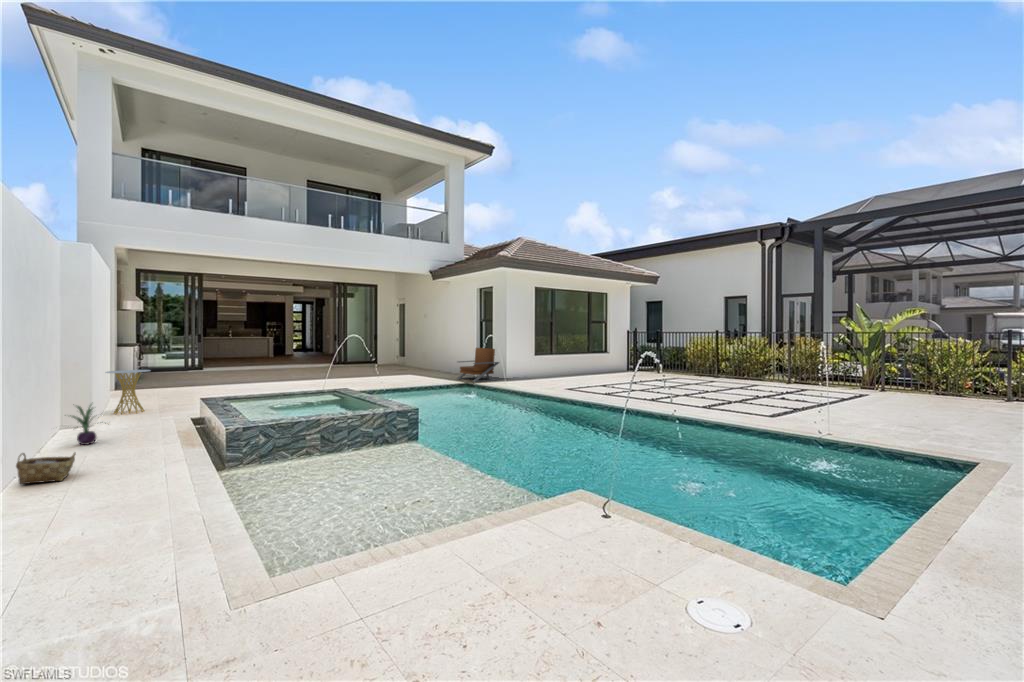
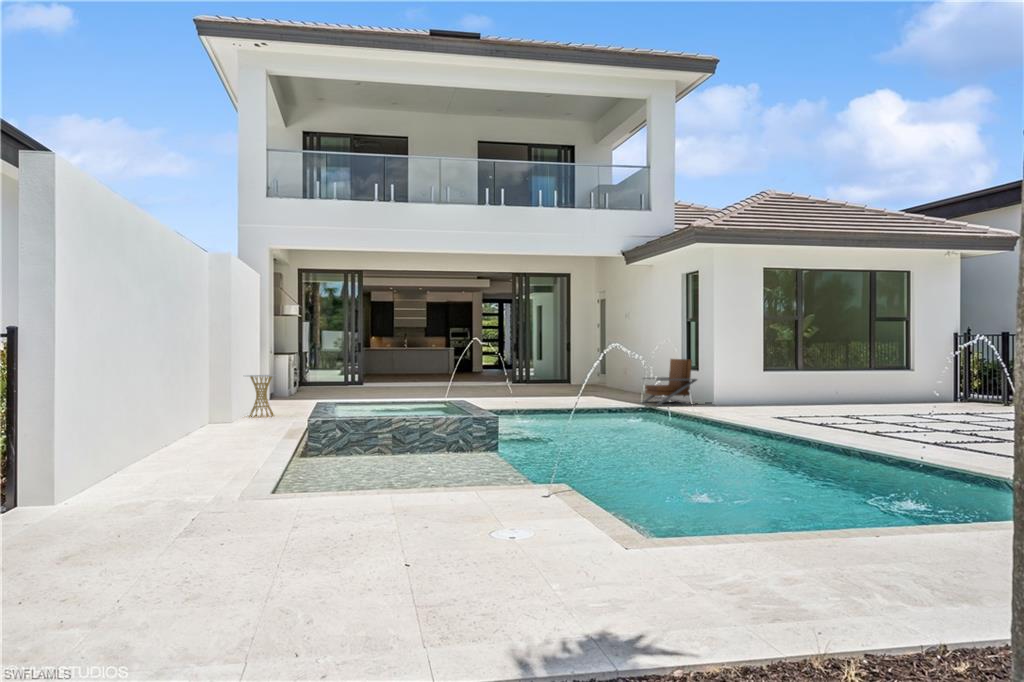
decorative plant: present [70,405,106,445] -> none [191,396,234,432]
woven basket: present [16,453,76,484] -> none [162,422,198,445]

